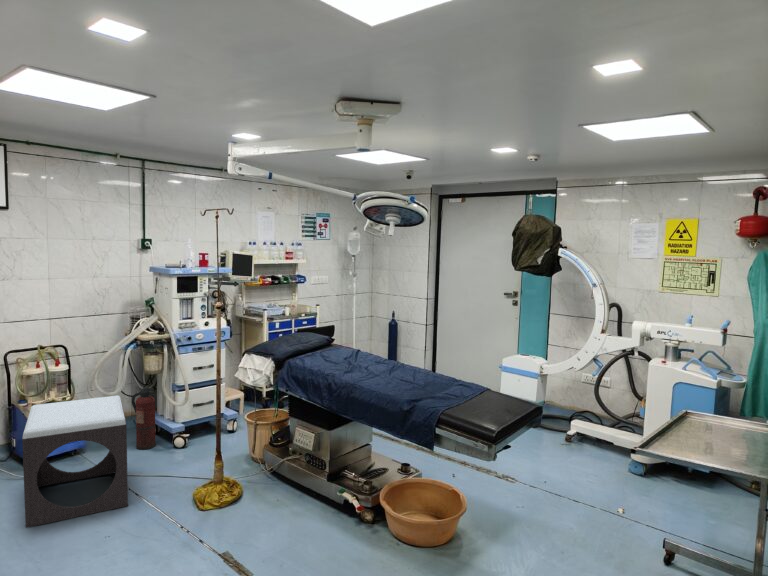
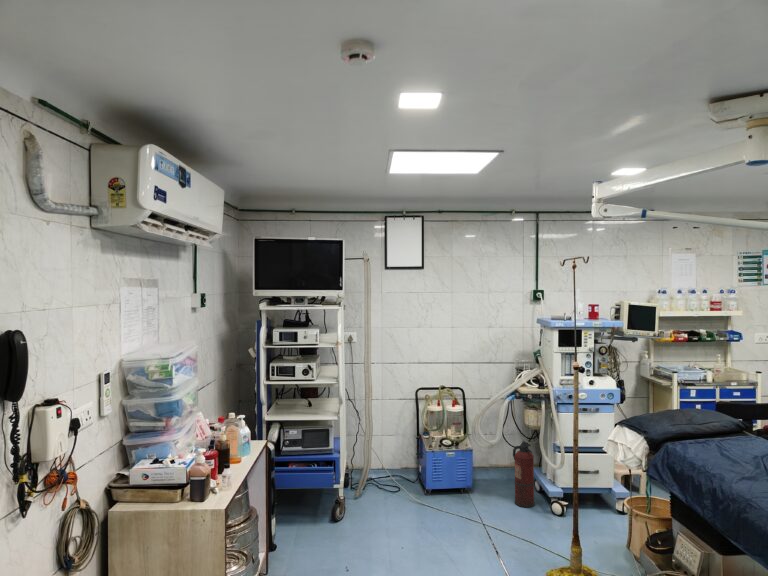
footstool: present [22,395,128,528] -> none [401,439,494,561]

